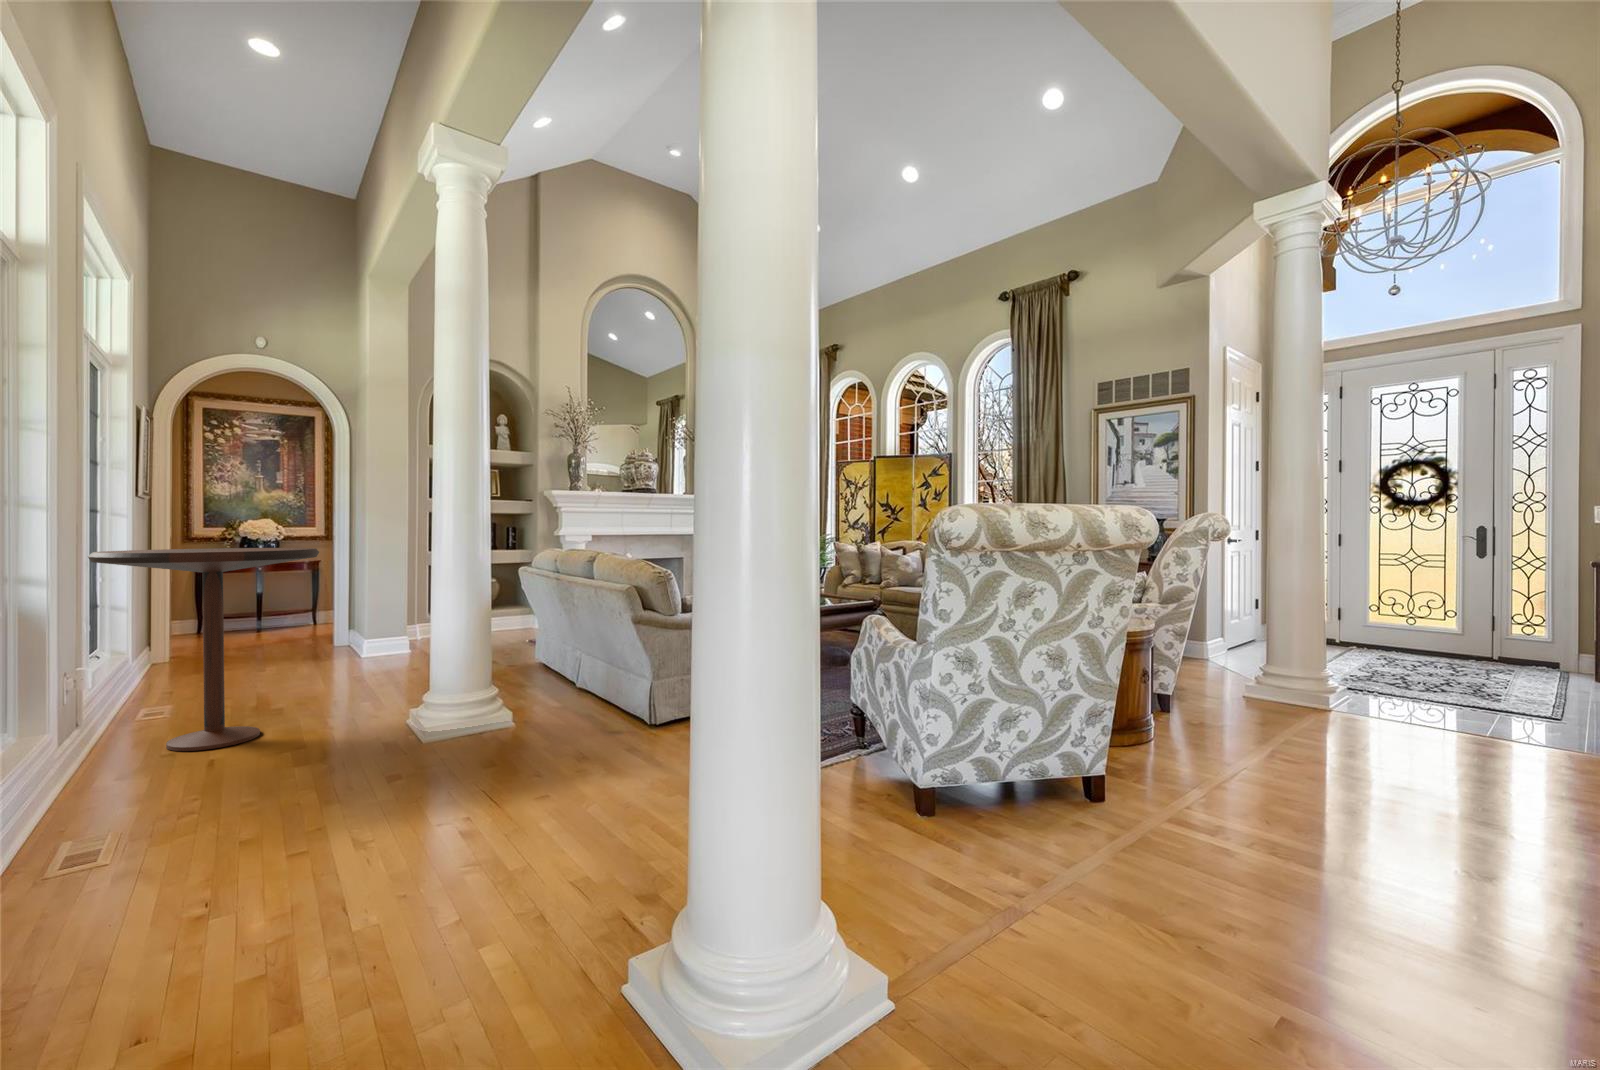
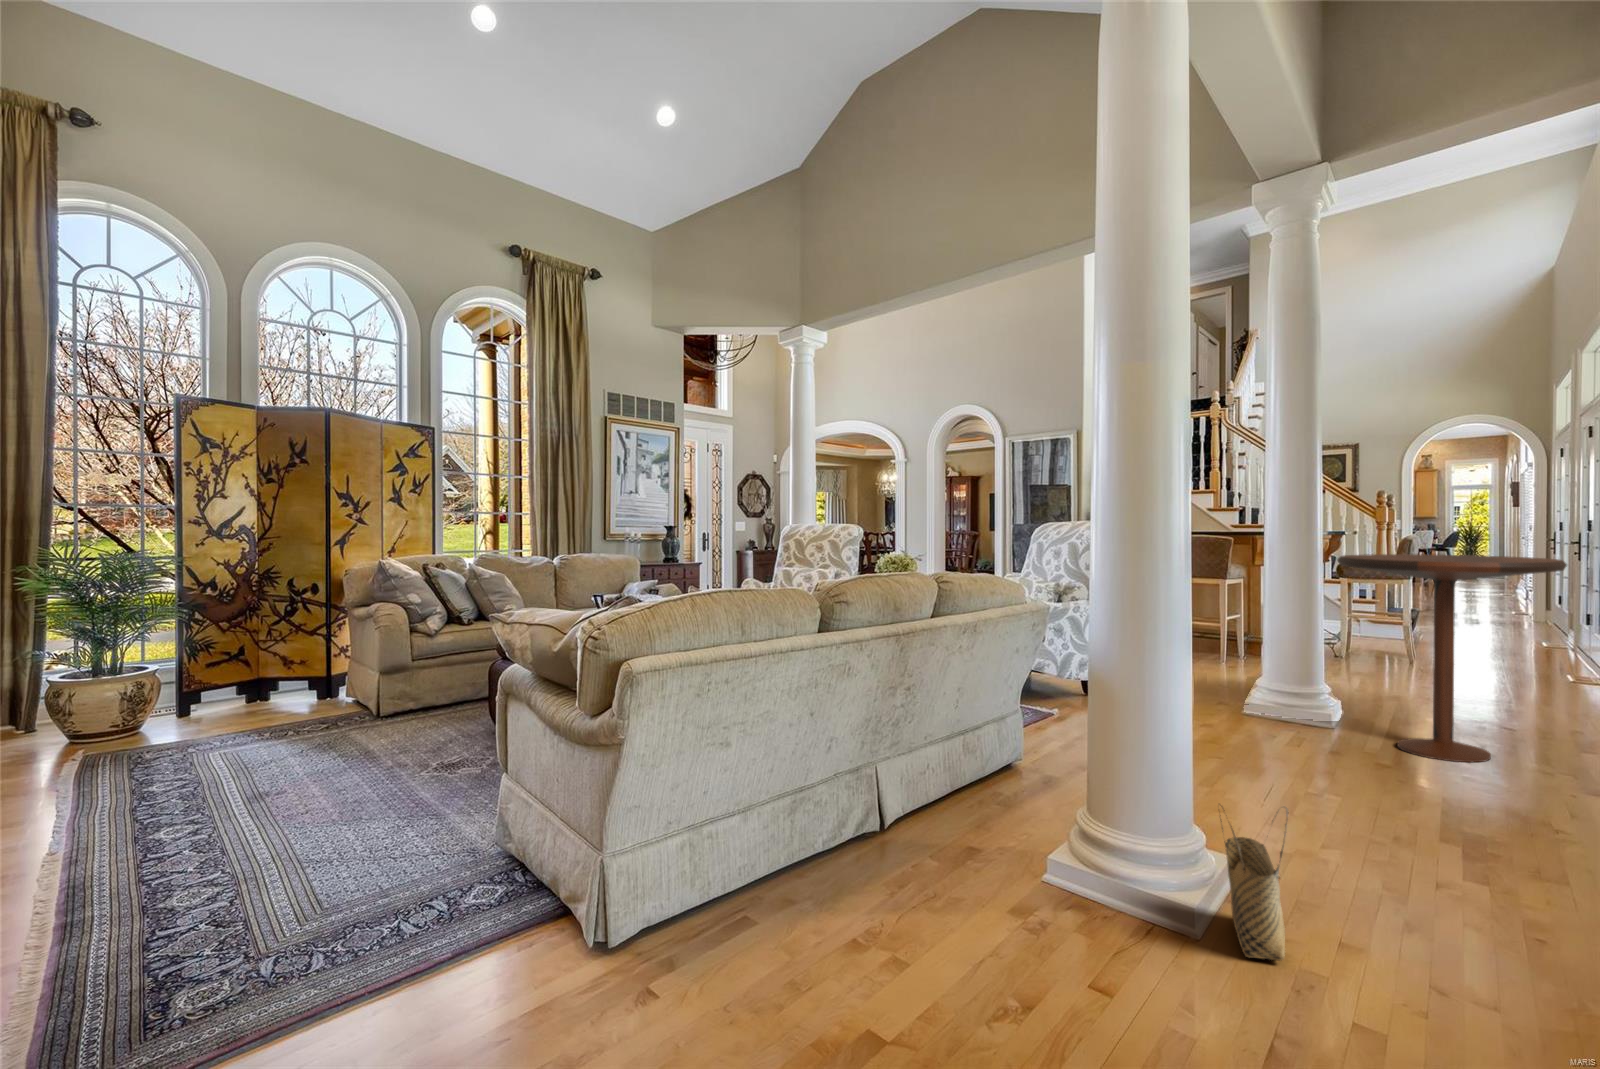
woven basket: none [326,608,350,652] -> present [1221,807,1288,961]

